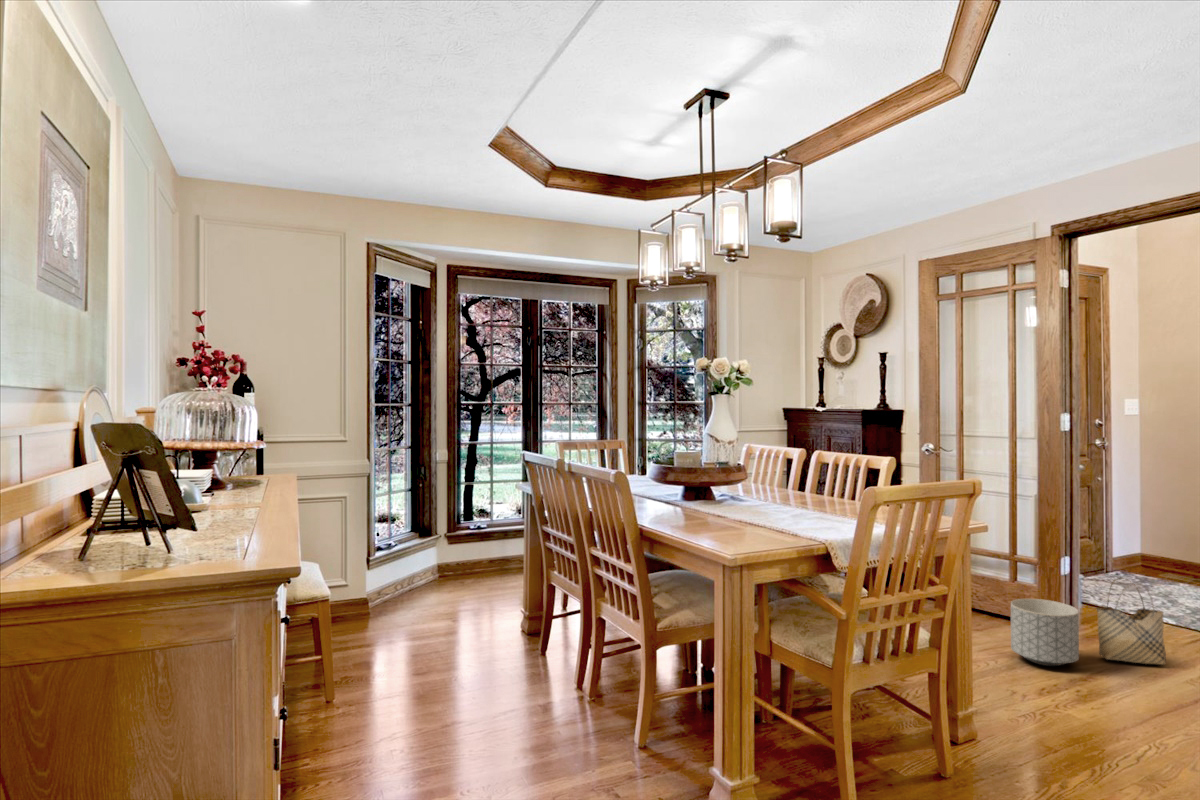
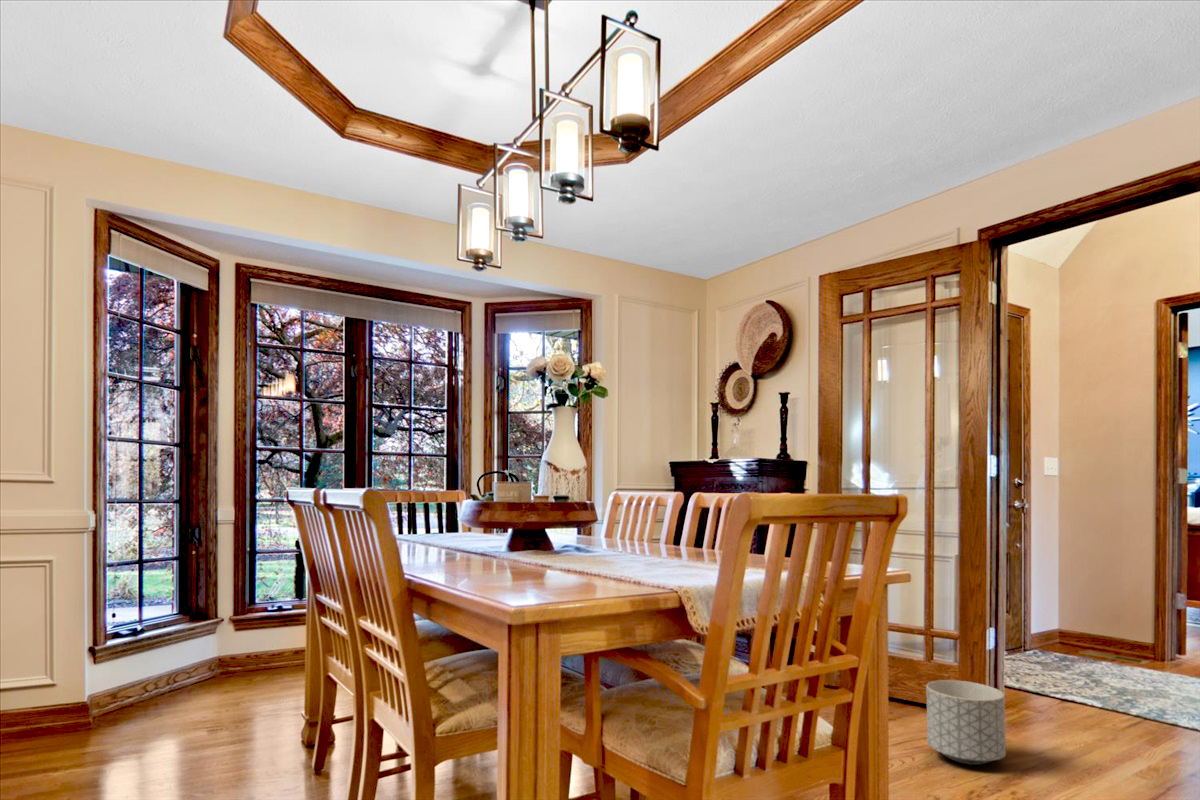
woven basket: present [1097,578,1166,665] -> none [1022,653,1102,759]

